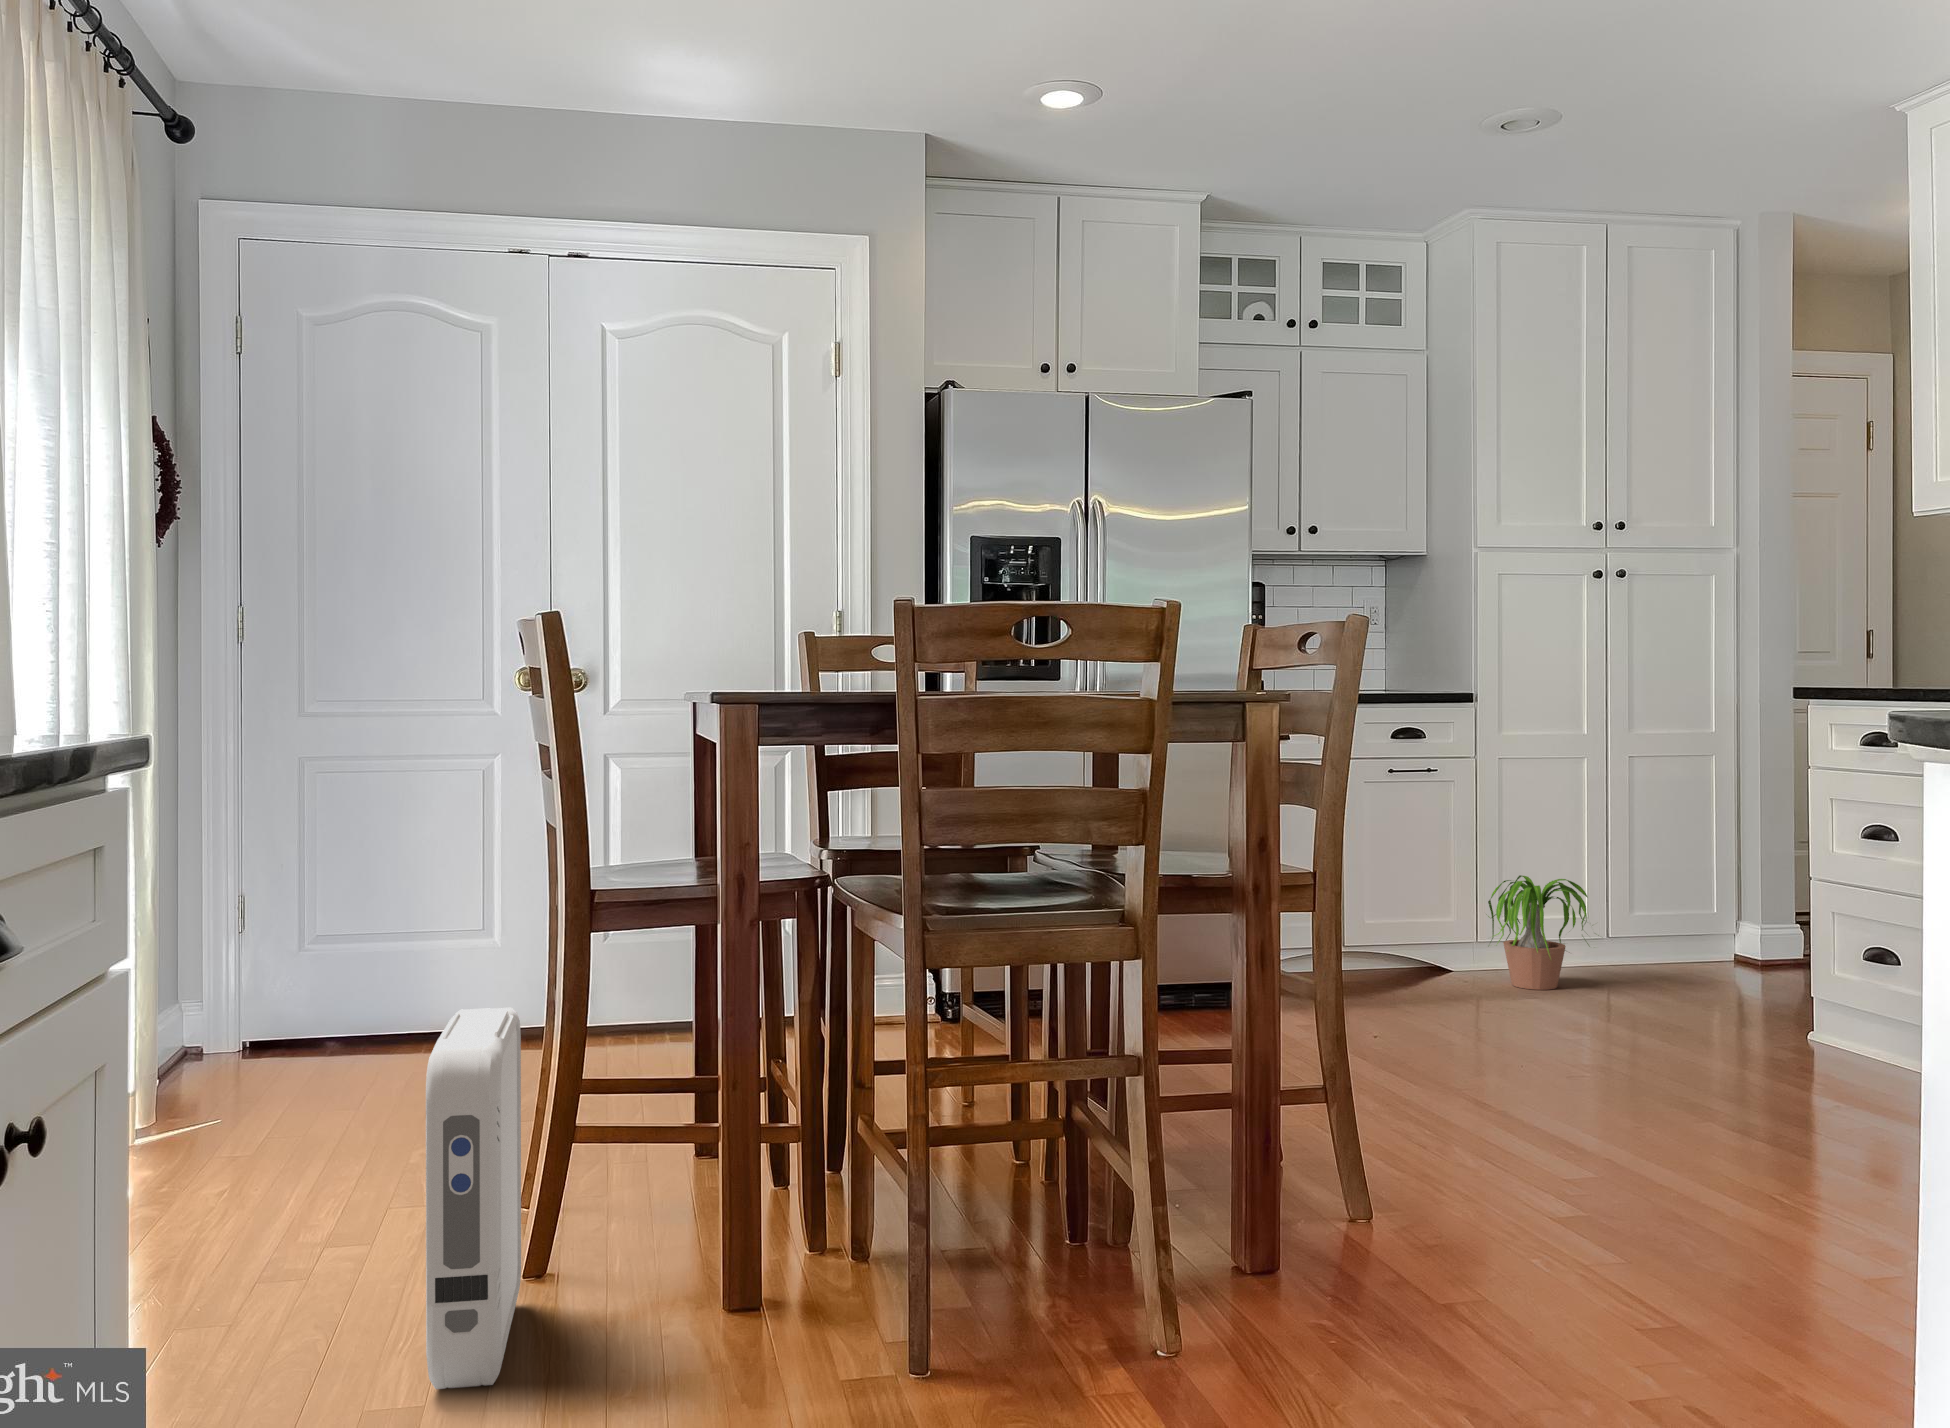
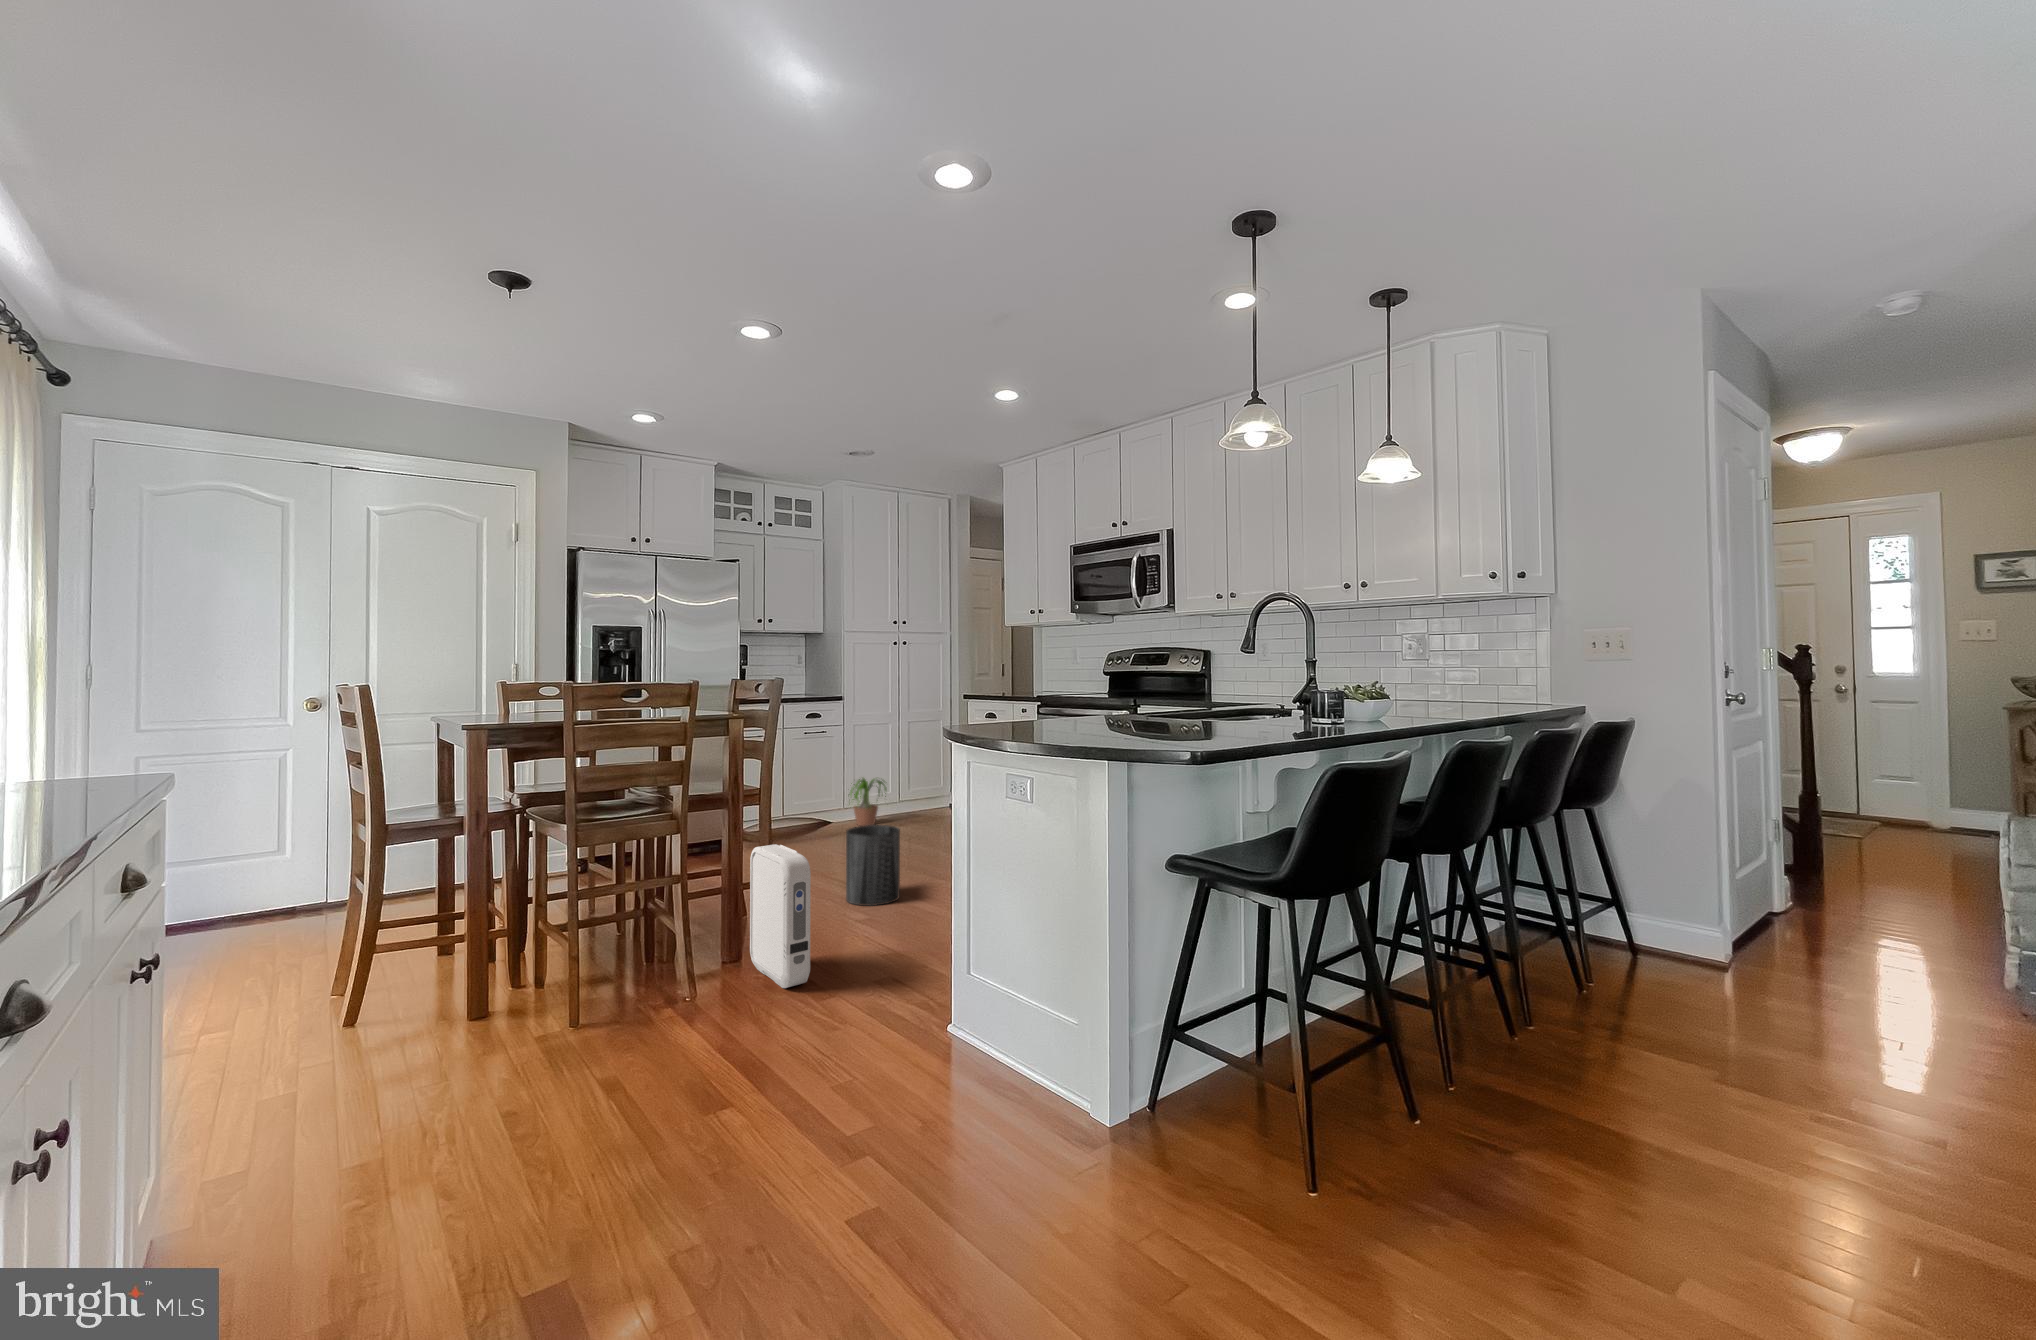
trash can: none [1522,986,1670,1196] -> present [846,825,900,906]
air purifier: present [426,1008,521,1389] -> present [750,844,811,988]

